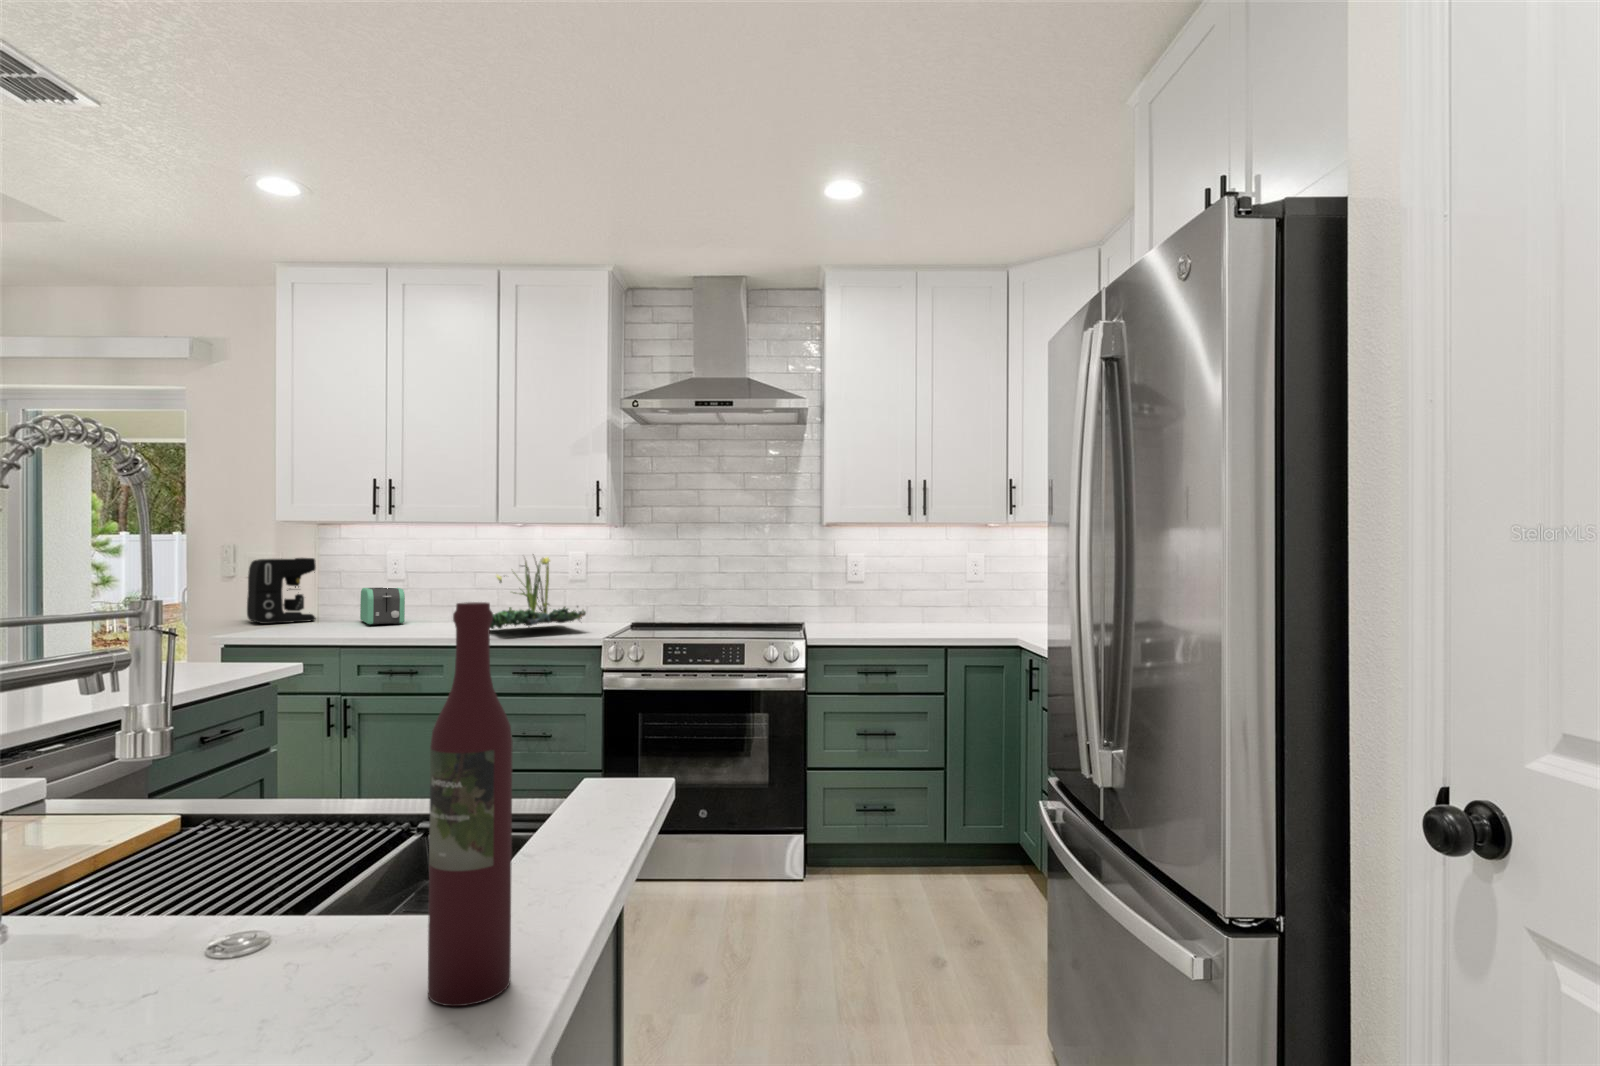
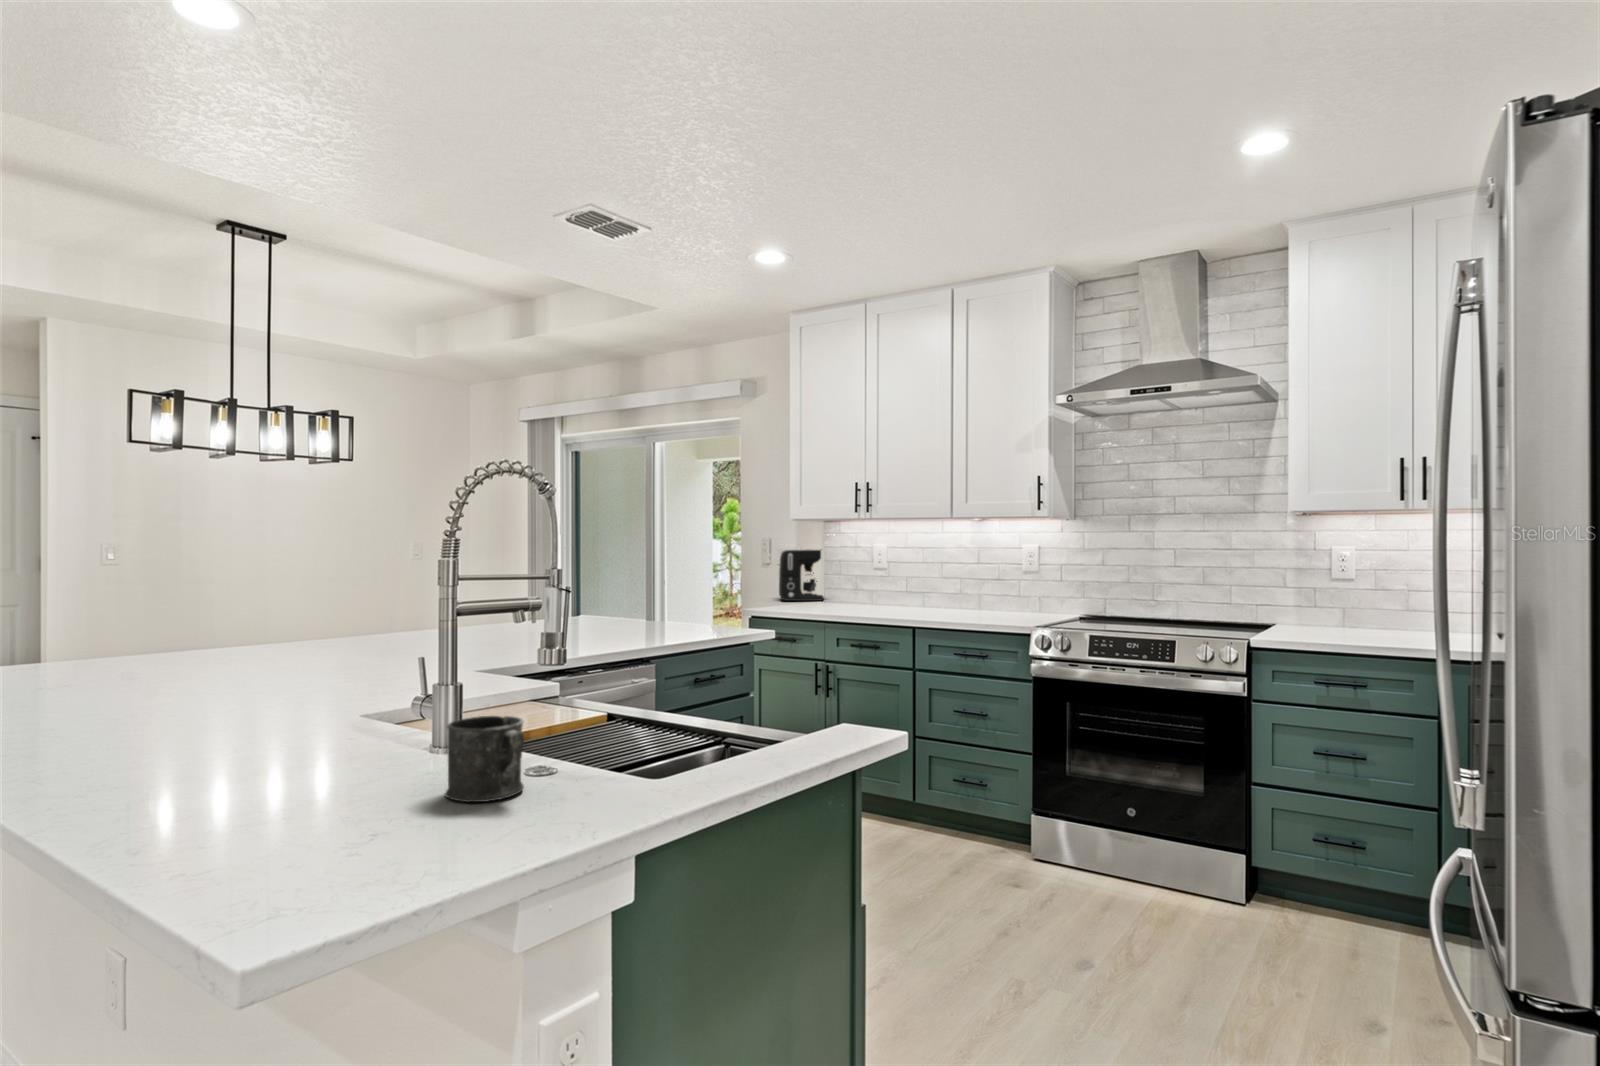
plant: present [490,554,586,629] -> none [936,546,1024,615]
toaster: present [360,587,405,625] -> none [855,575,884,606]
wine bottle: present [428,602,513,1006] -> none [555,564,610,829]
mug: none [153,850,326,1015] -> present [445,716,524,802]

